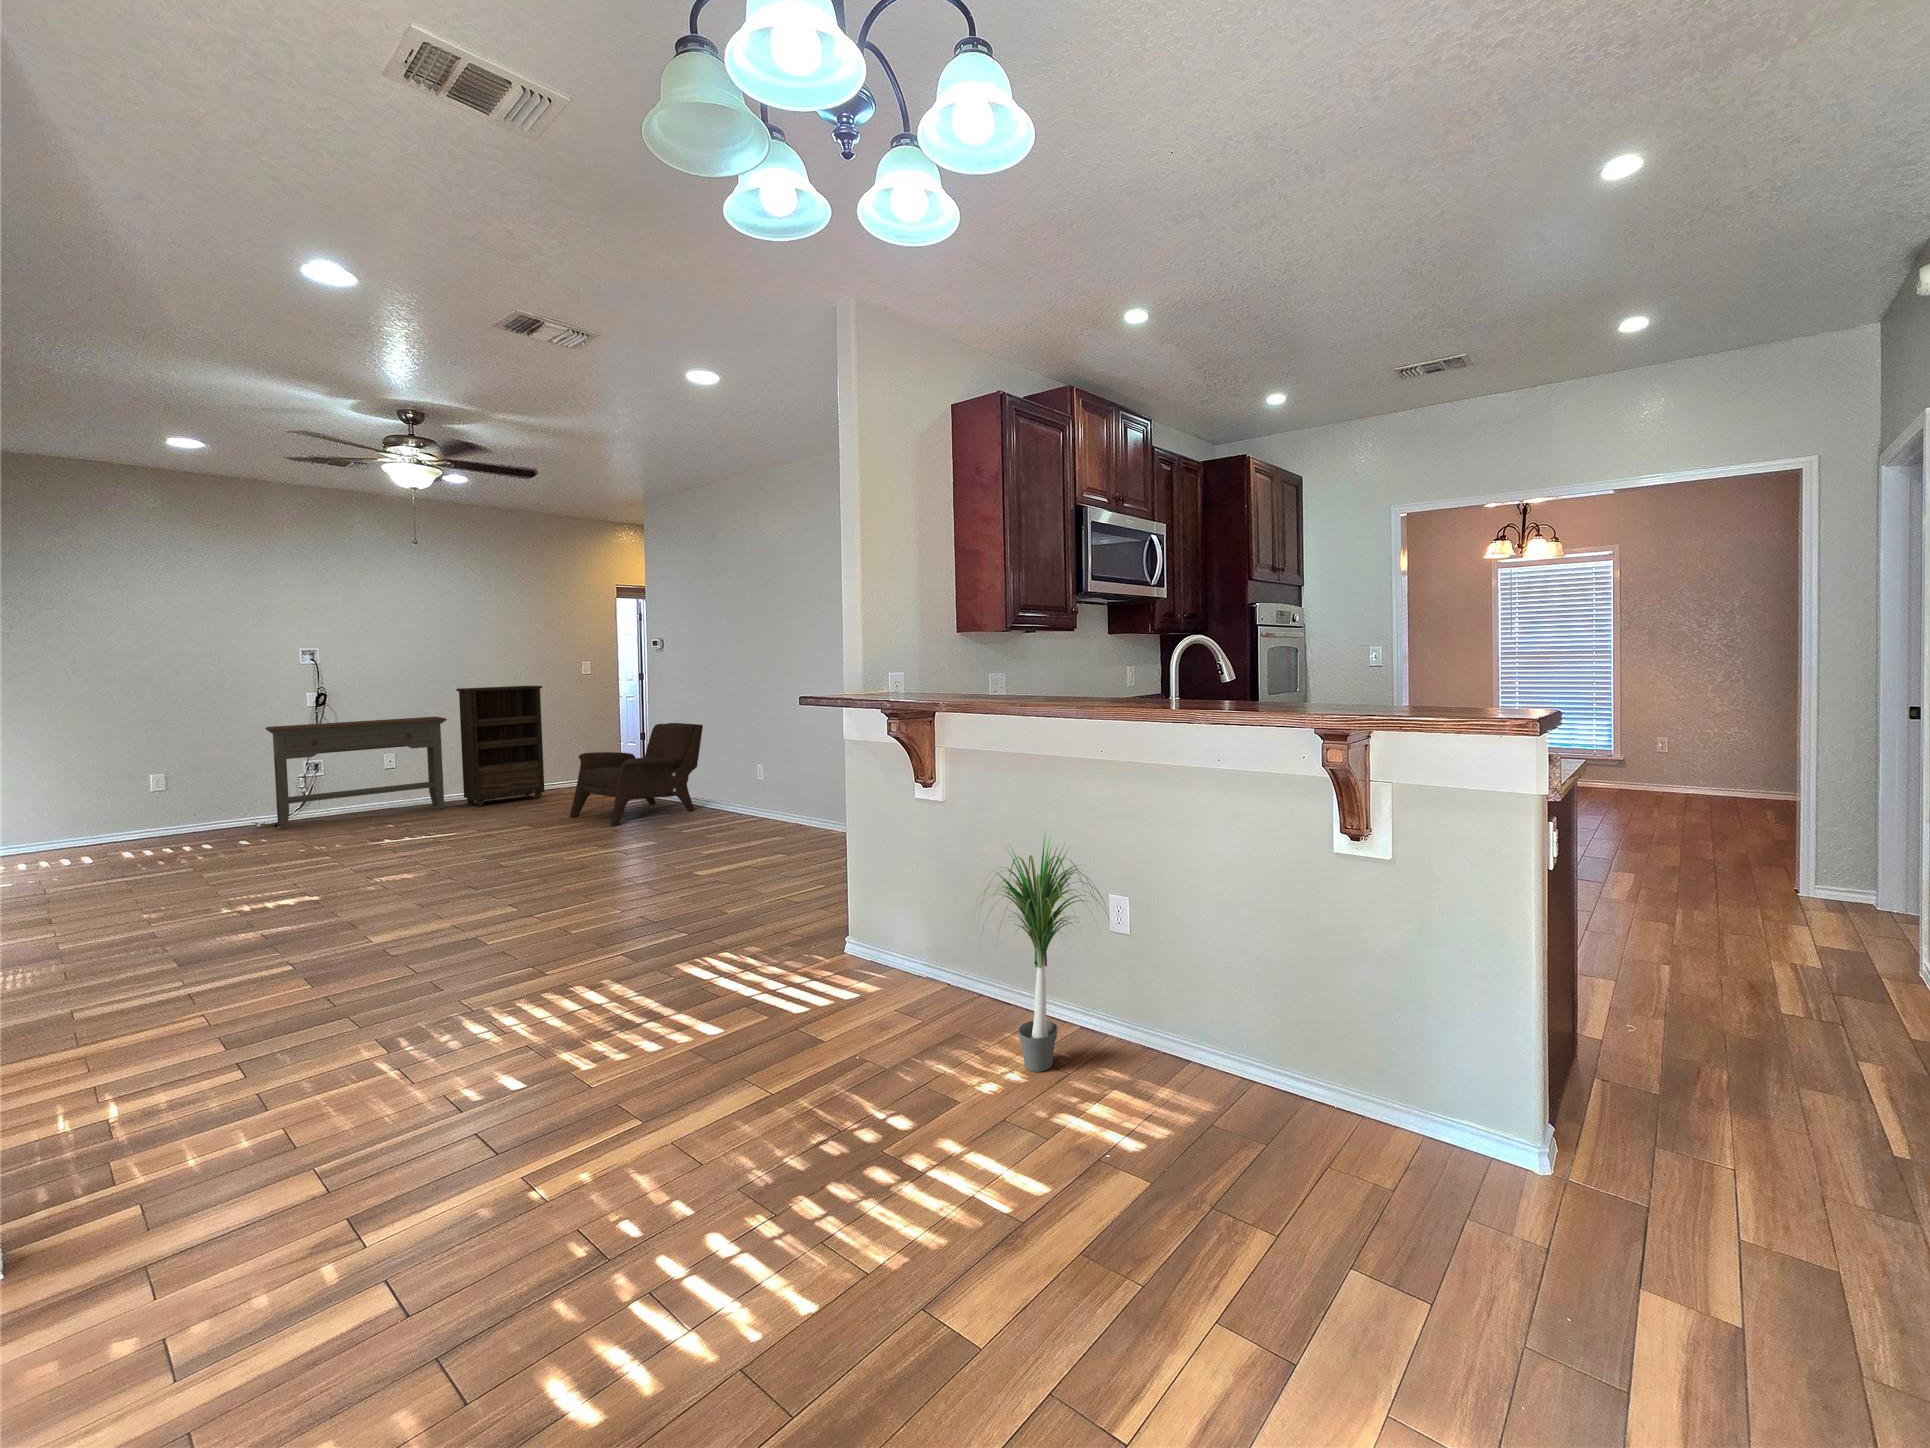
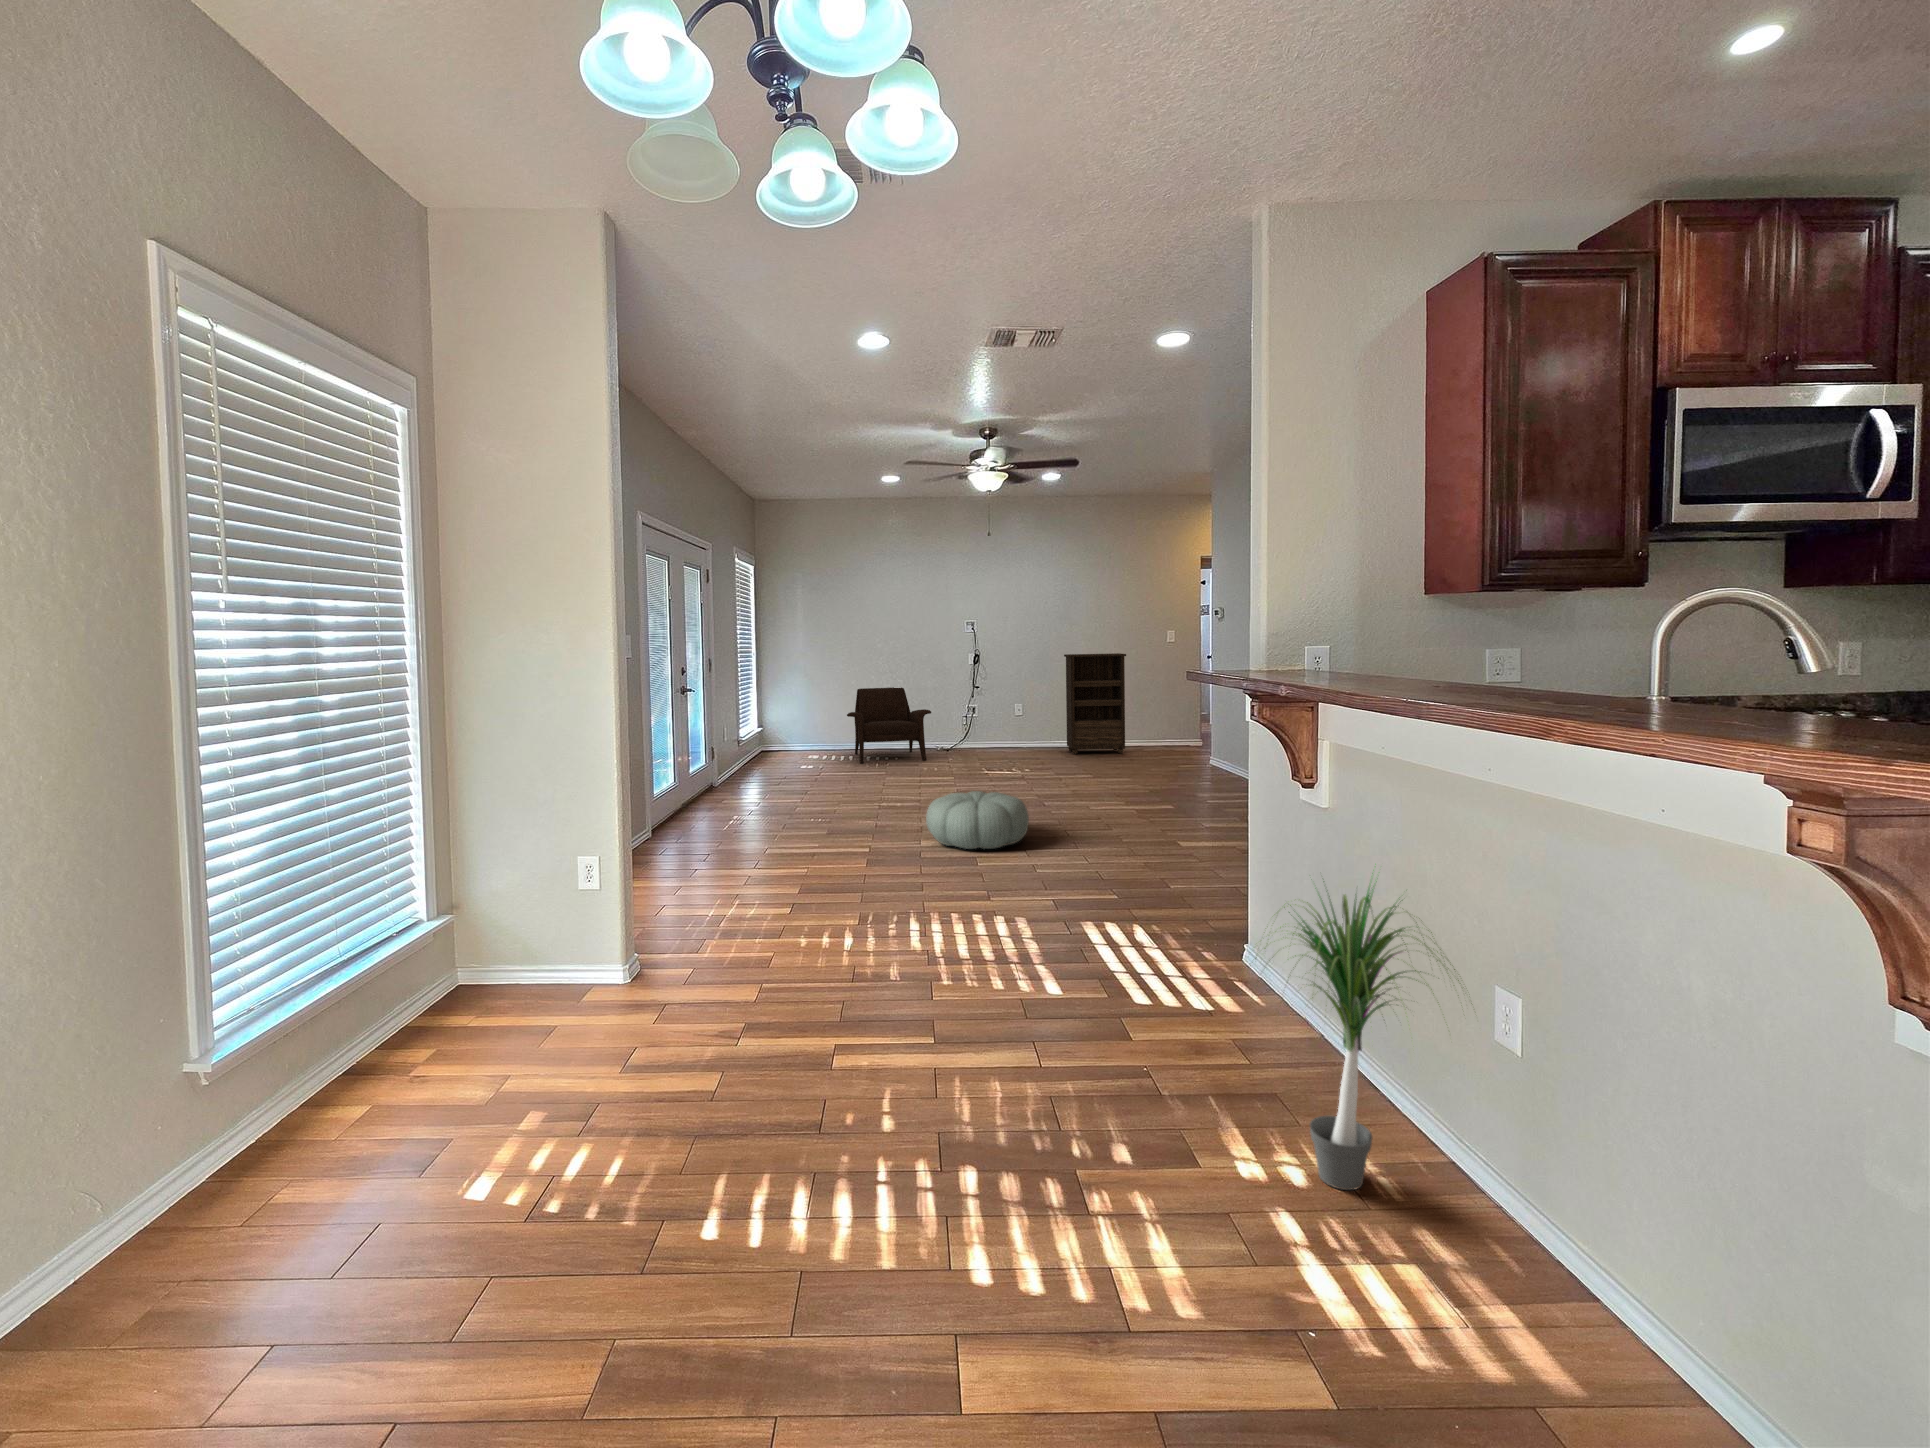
console table: present [265,717,447,829] -> none [946,677,1054,753]
armchair: present [570,723,703,826] -> present [847,687,931,763]
pouf: none [373,858,530,938] -> present [926,791,1029,849]

